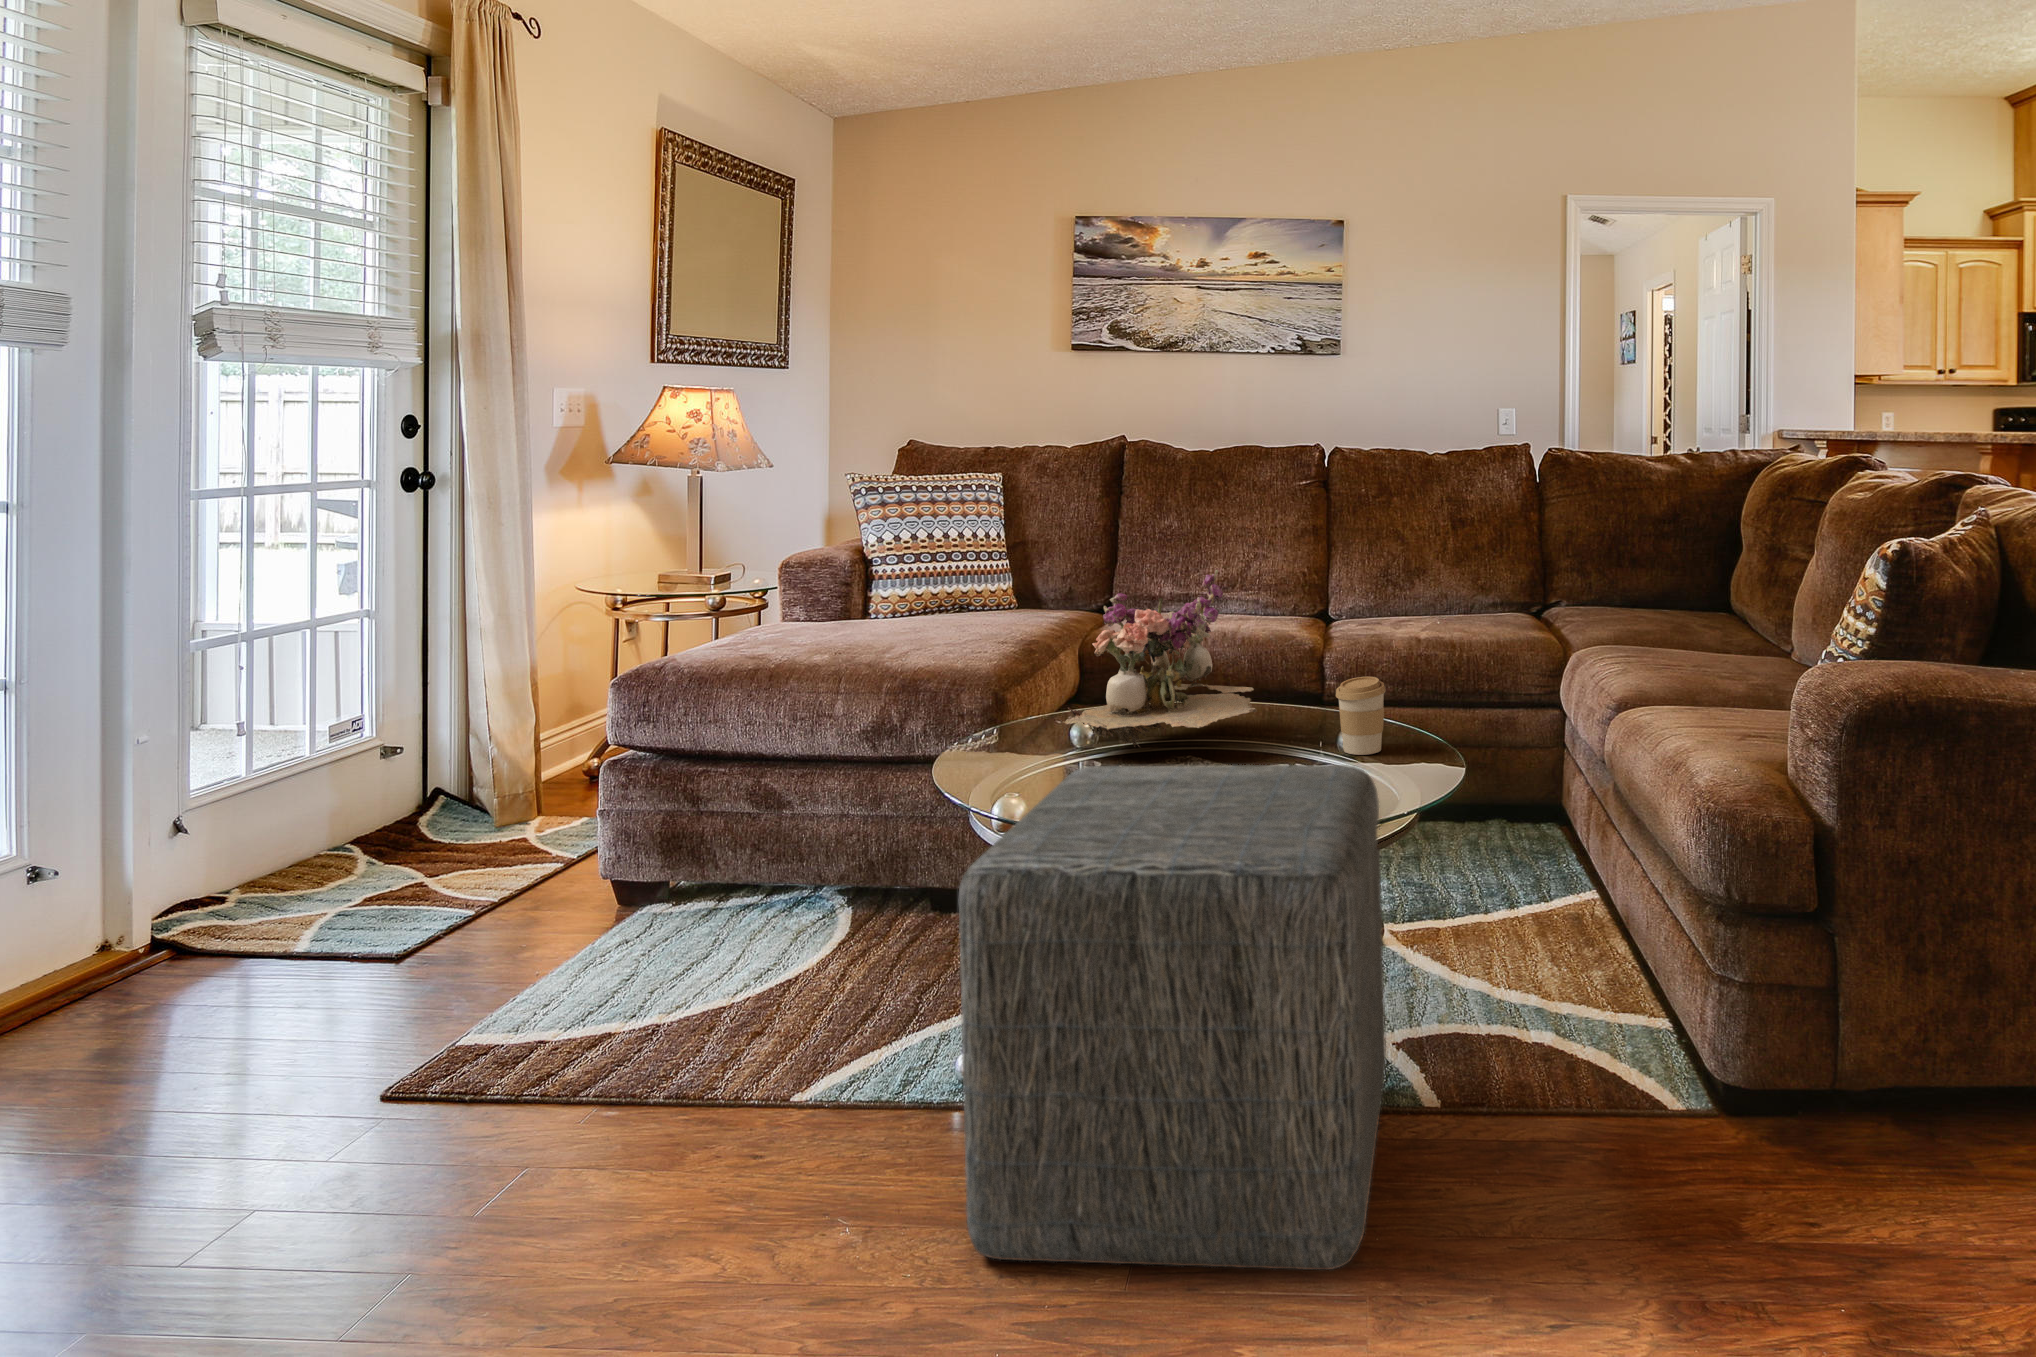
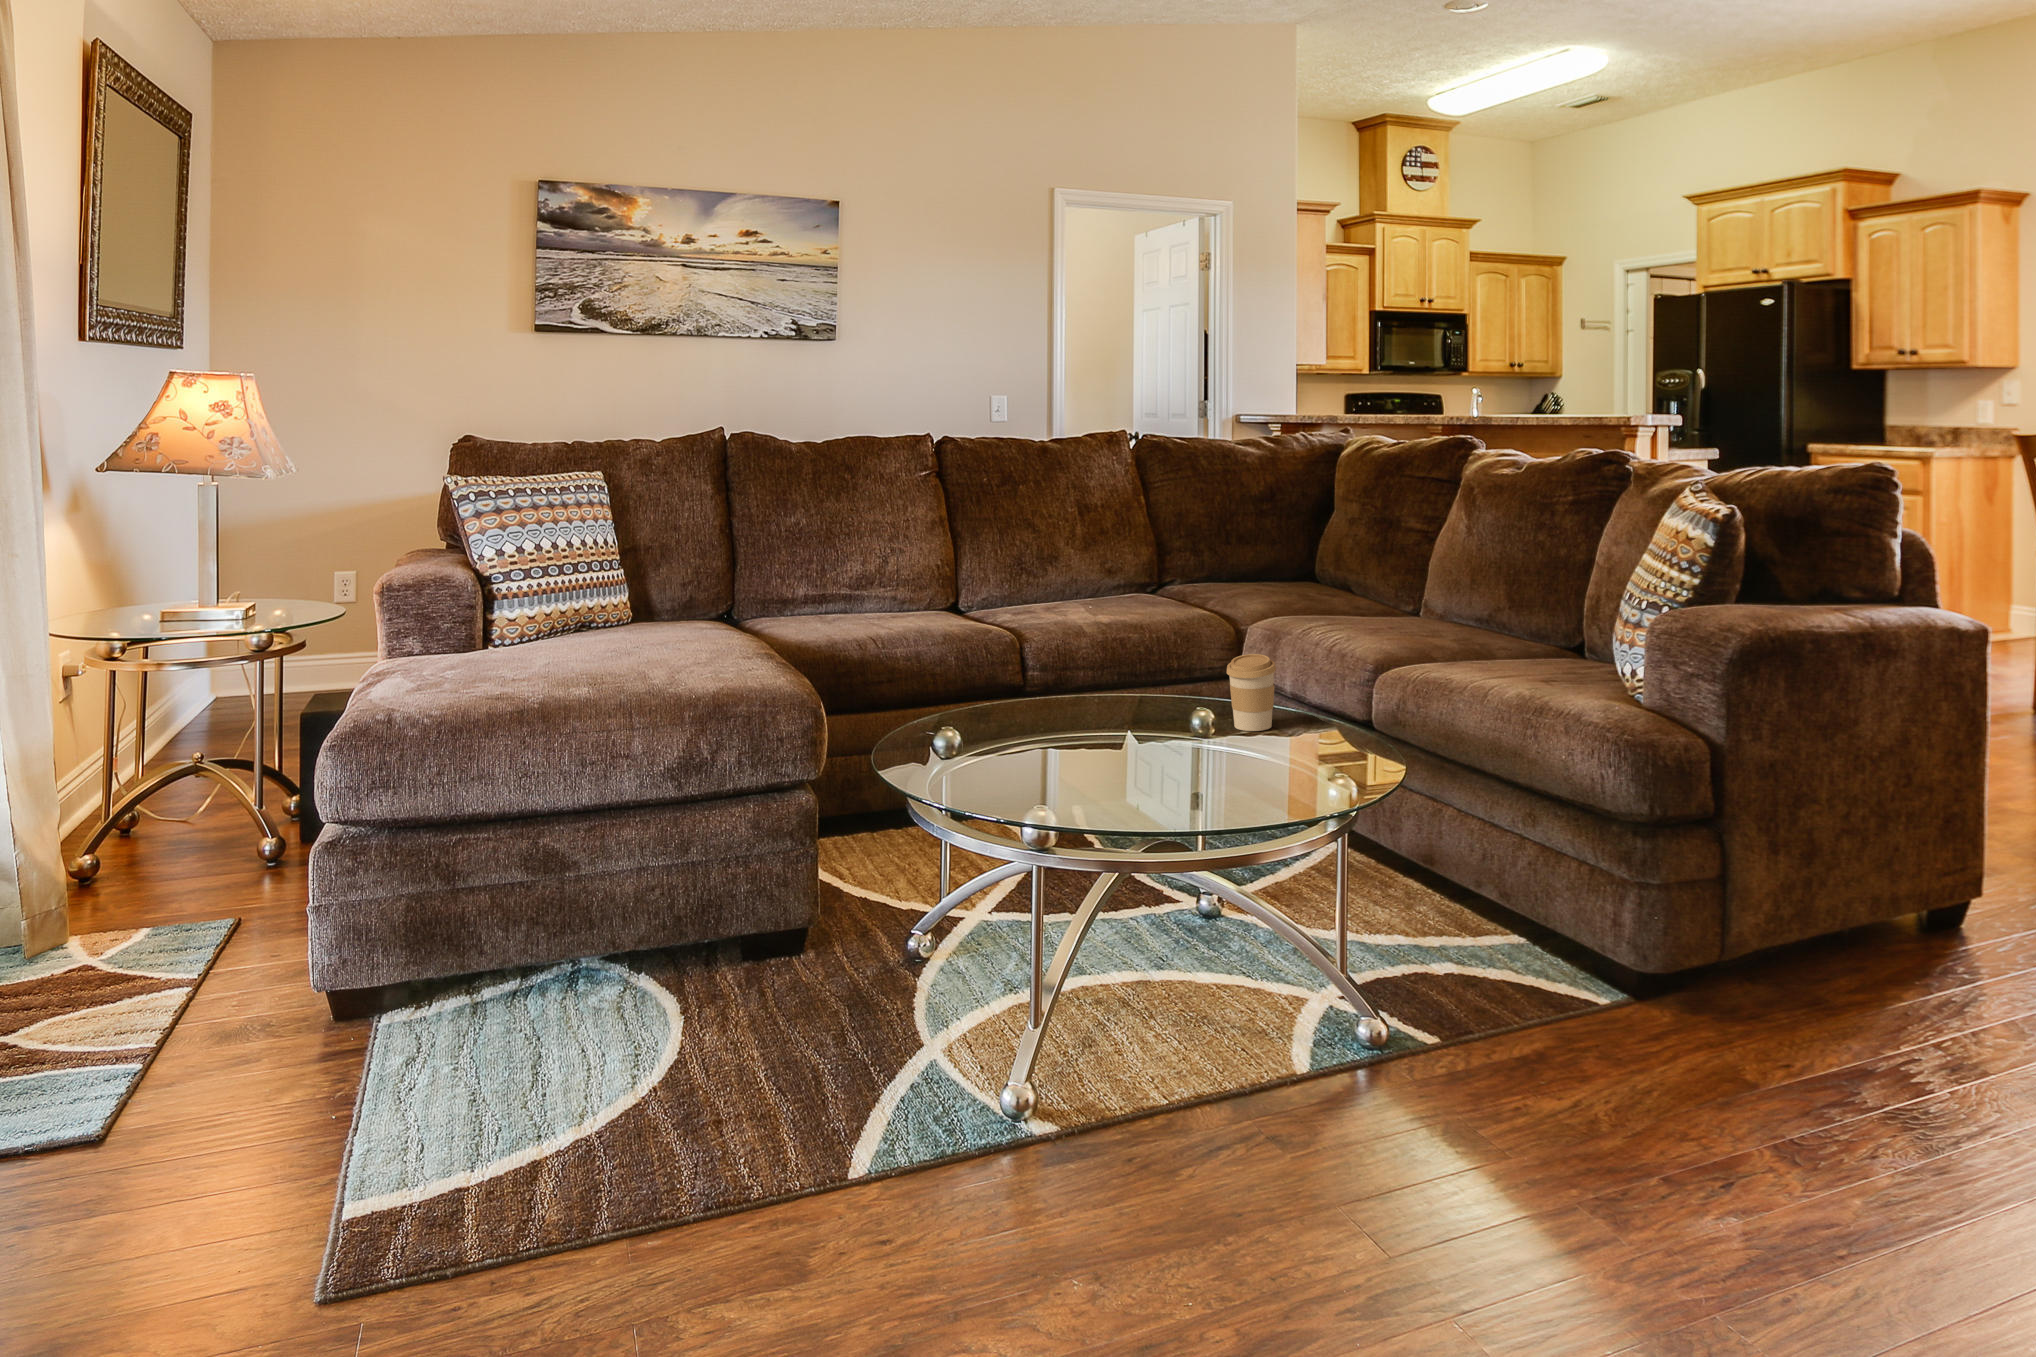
flower arrangement: present [1064,570,1257,747] -> none [980,559,1169,749]
ottoman: present [959,765,1386,1270] -> none [1119,733,1598,1273]

